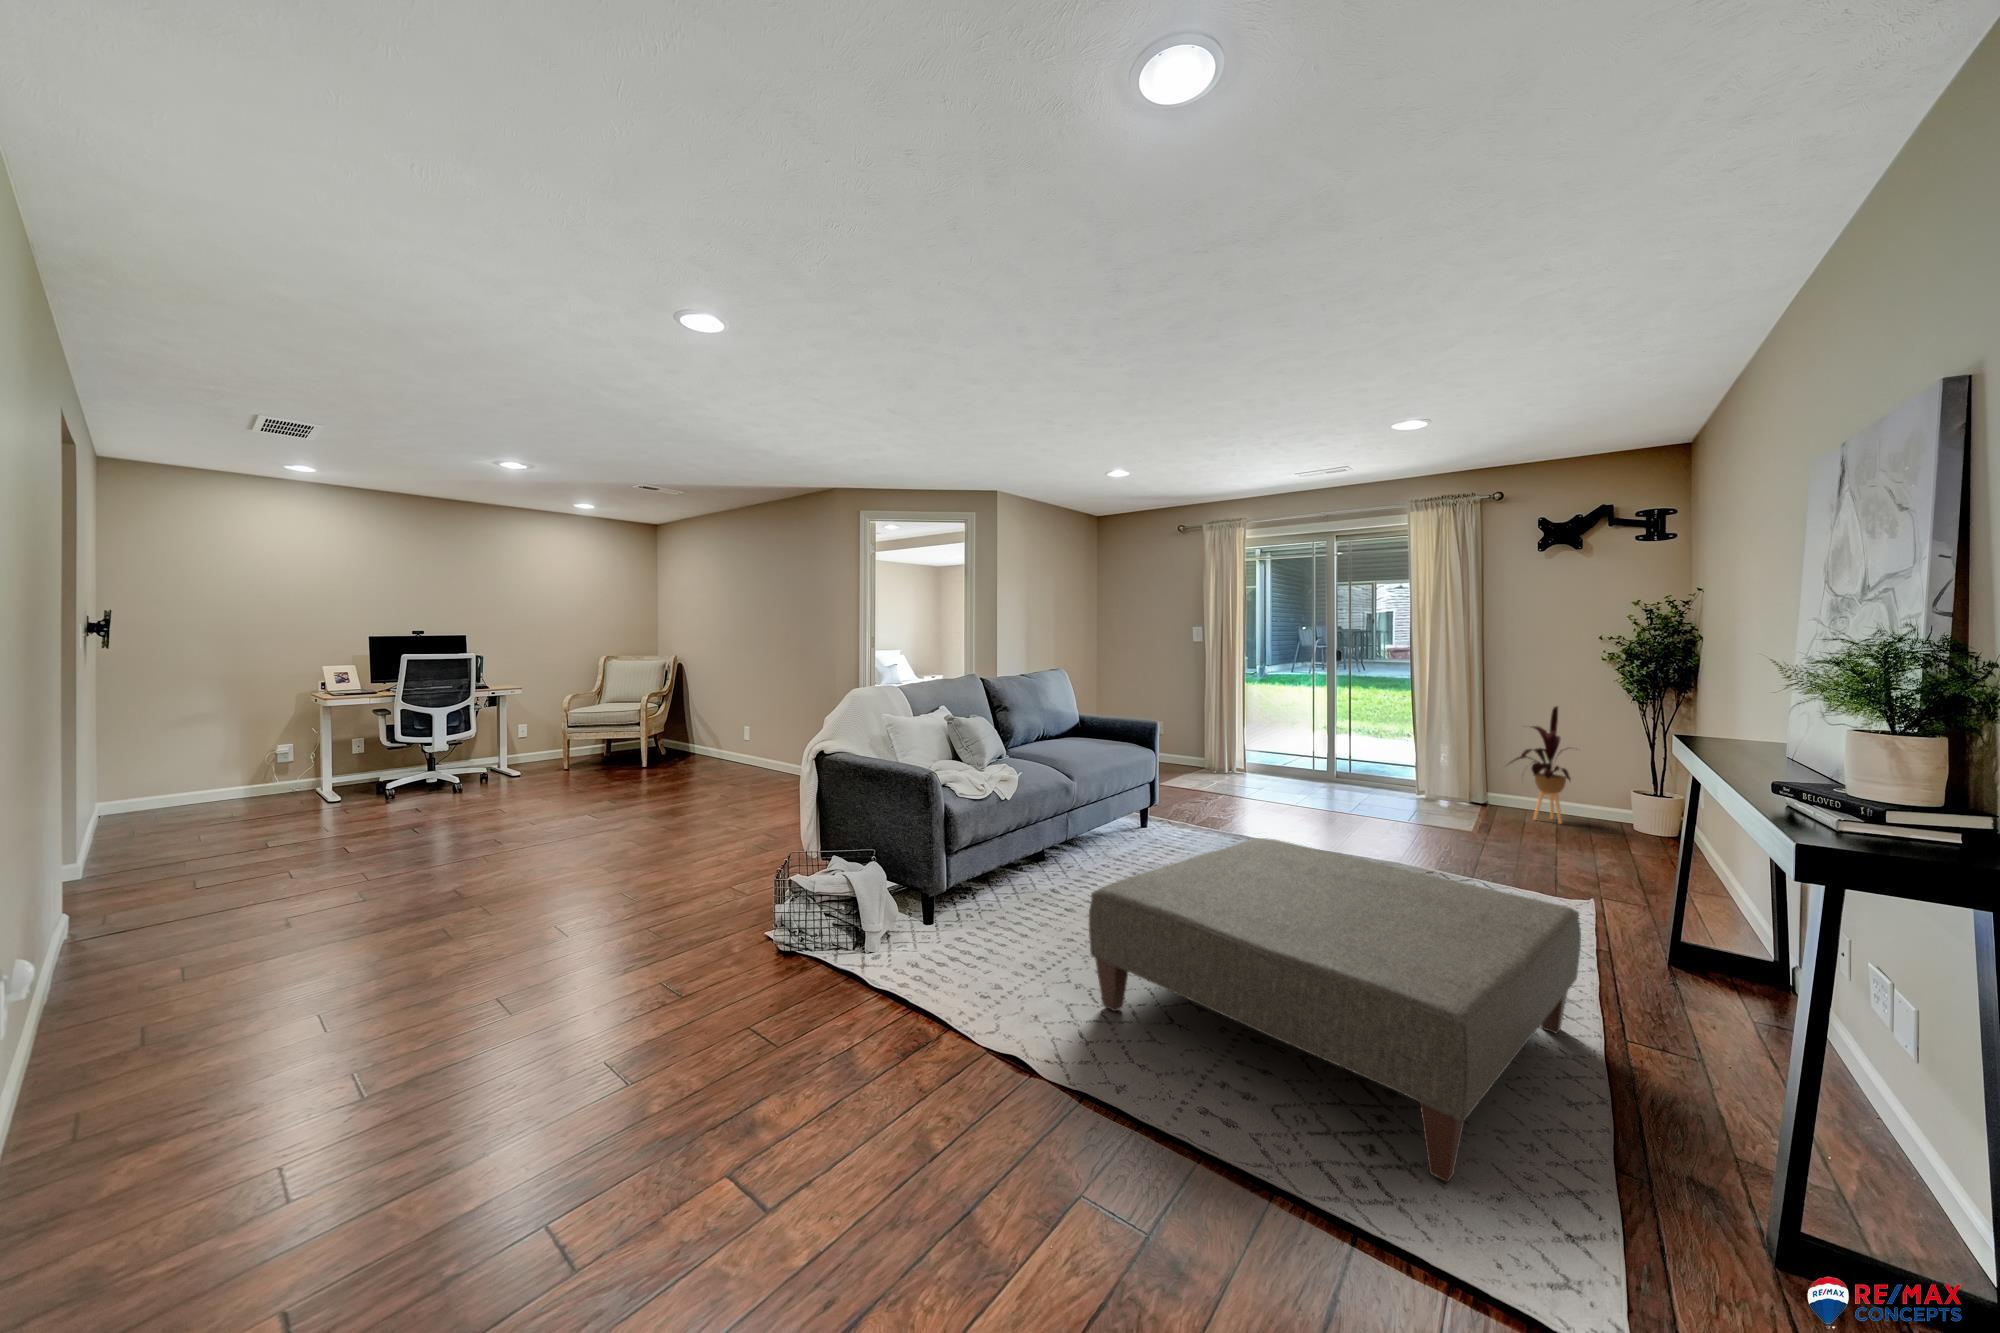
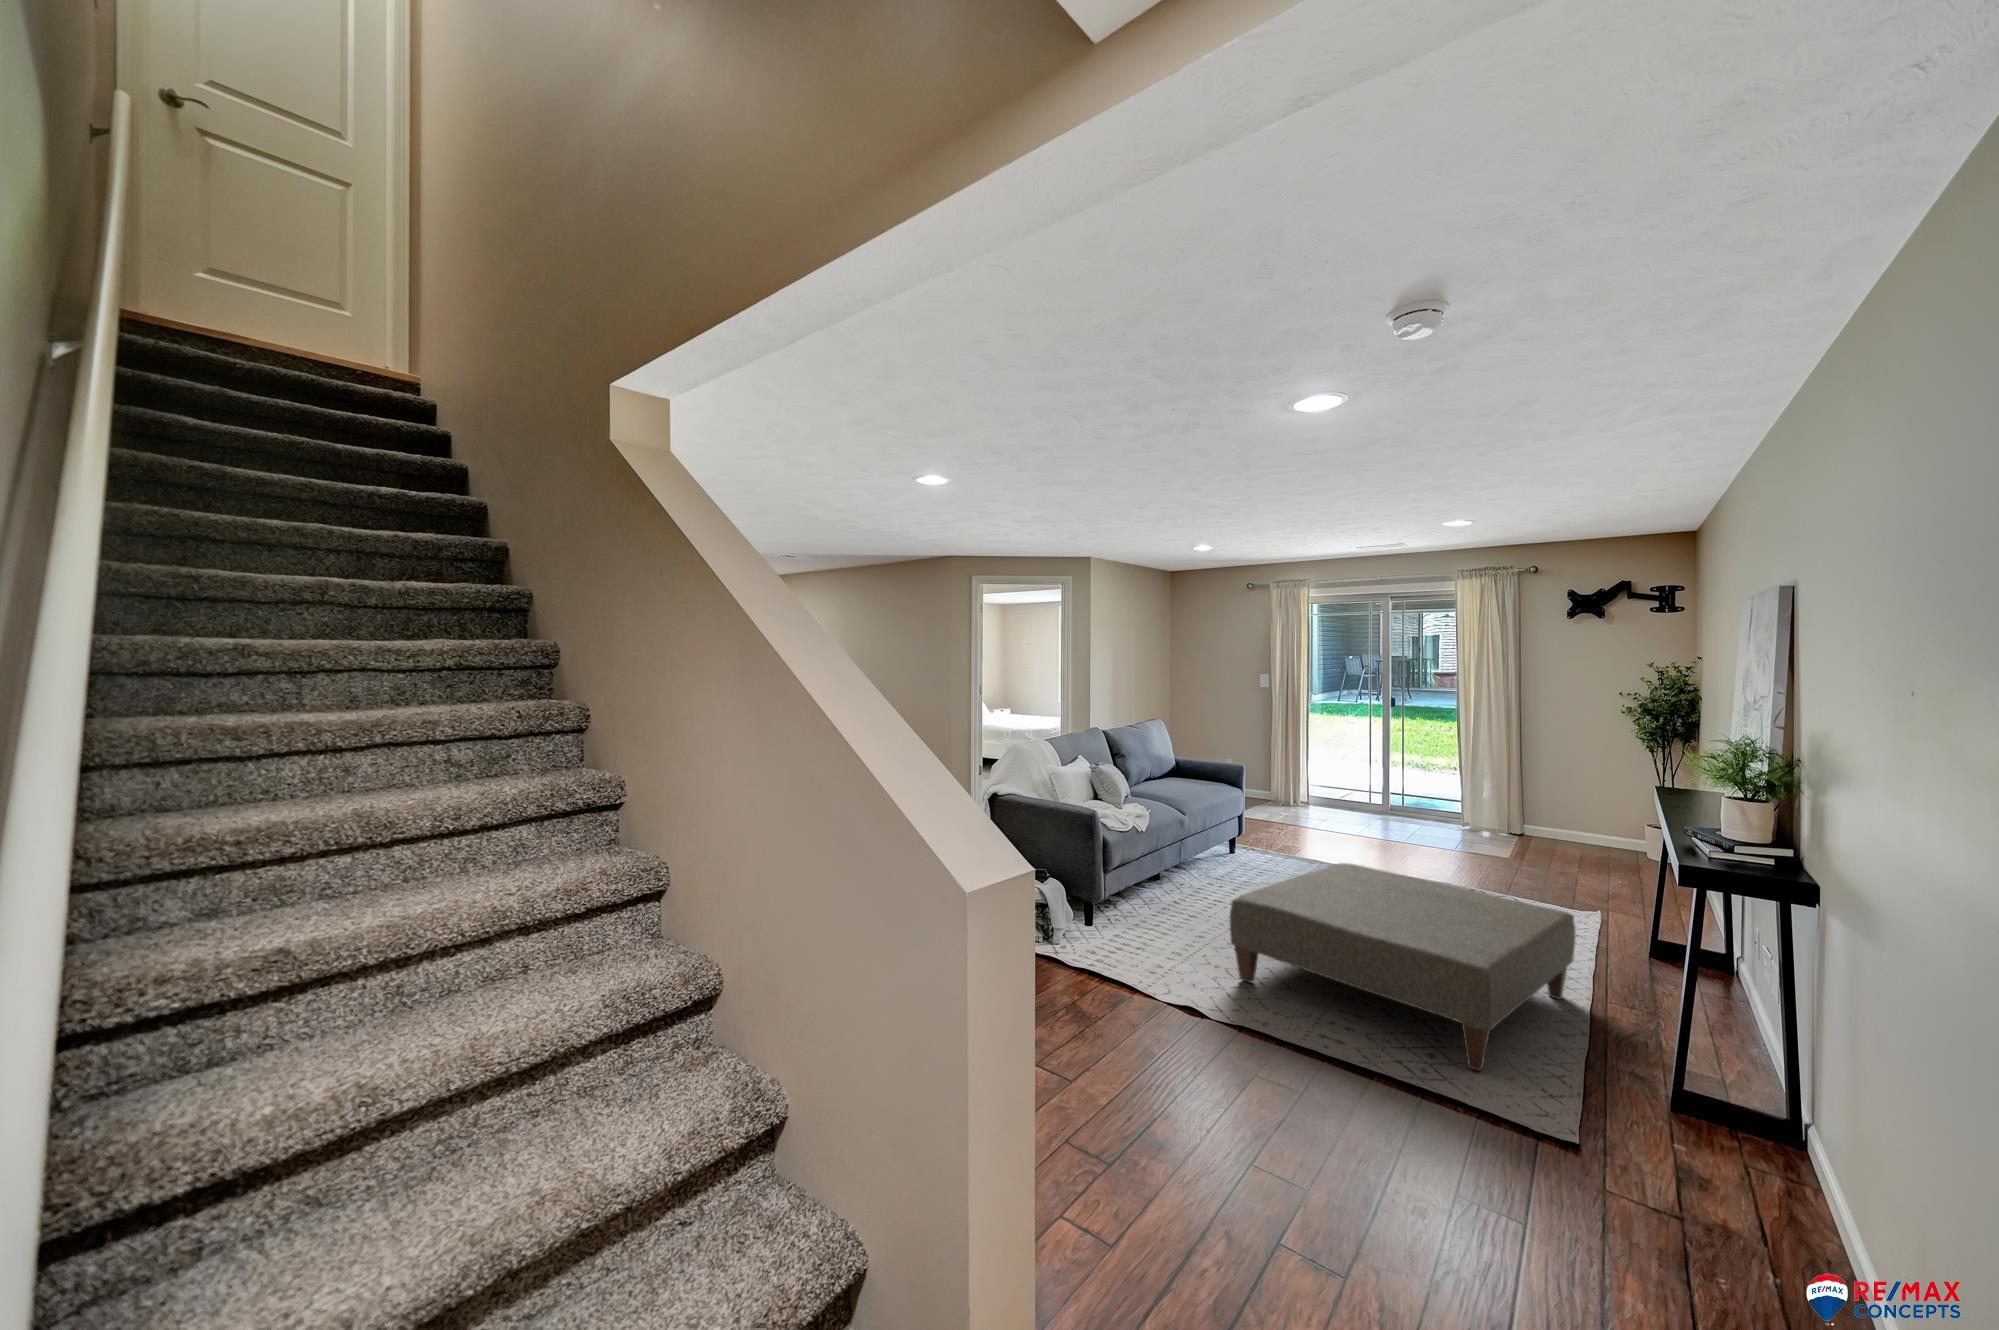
house plant: present [1510,706,1571,824] -> none [1539,752,1604,853]

